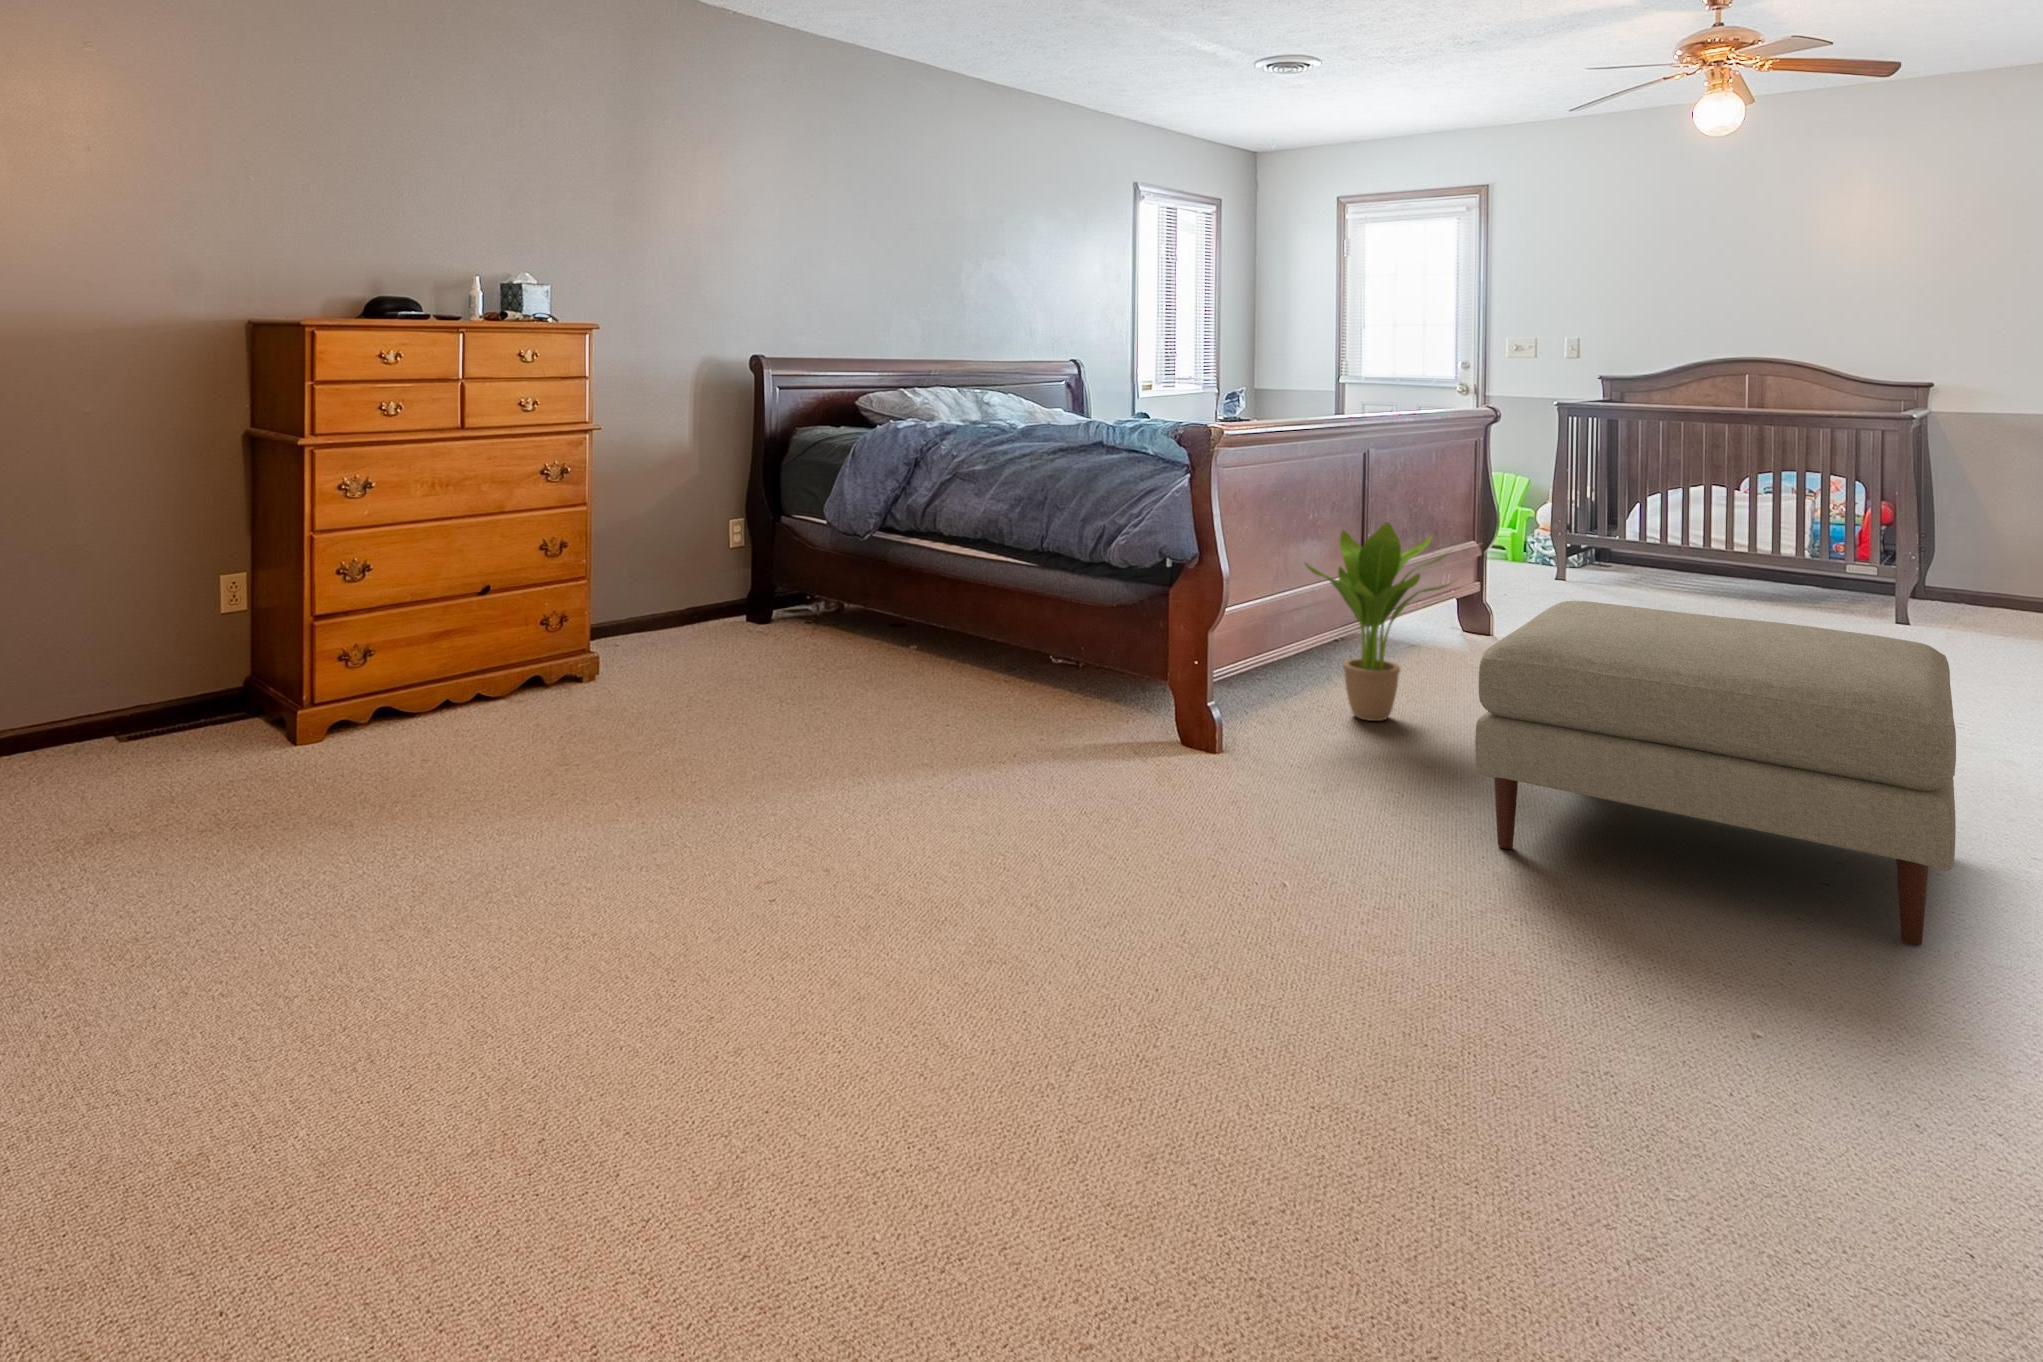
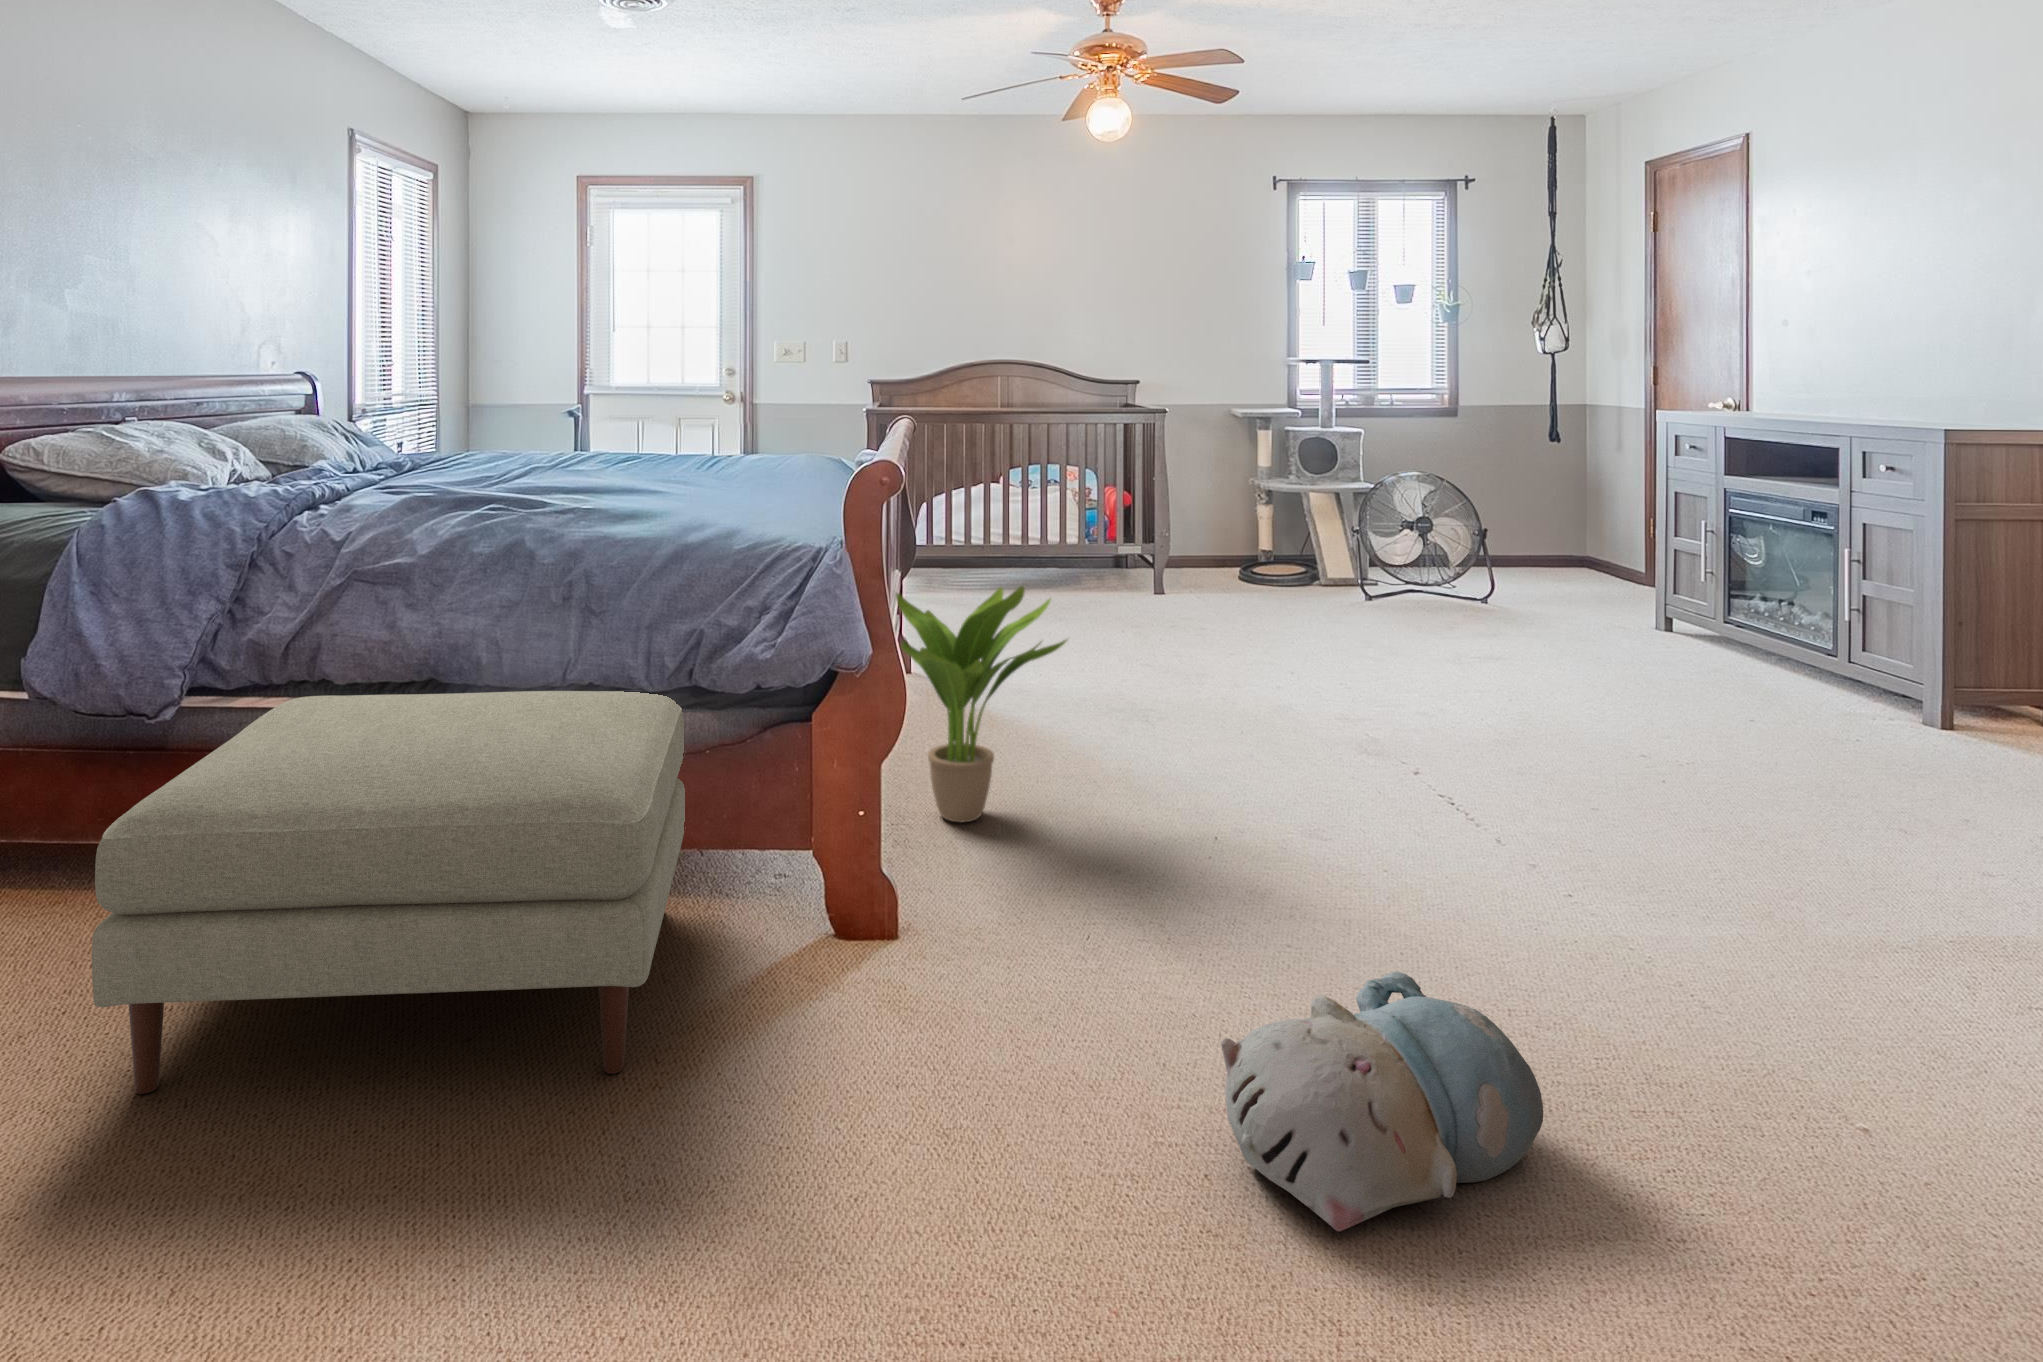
ottoman: present [1475,601,1956,946] -> present [92,691,685,1094]
plush toy: none [1226,802,1479,958] -> present [1221,971,1543,1231]

